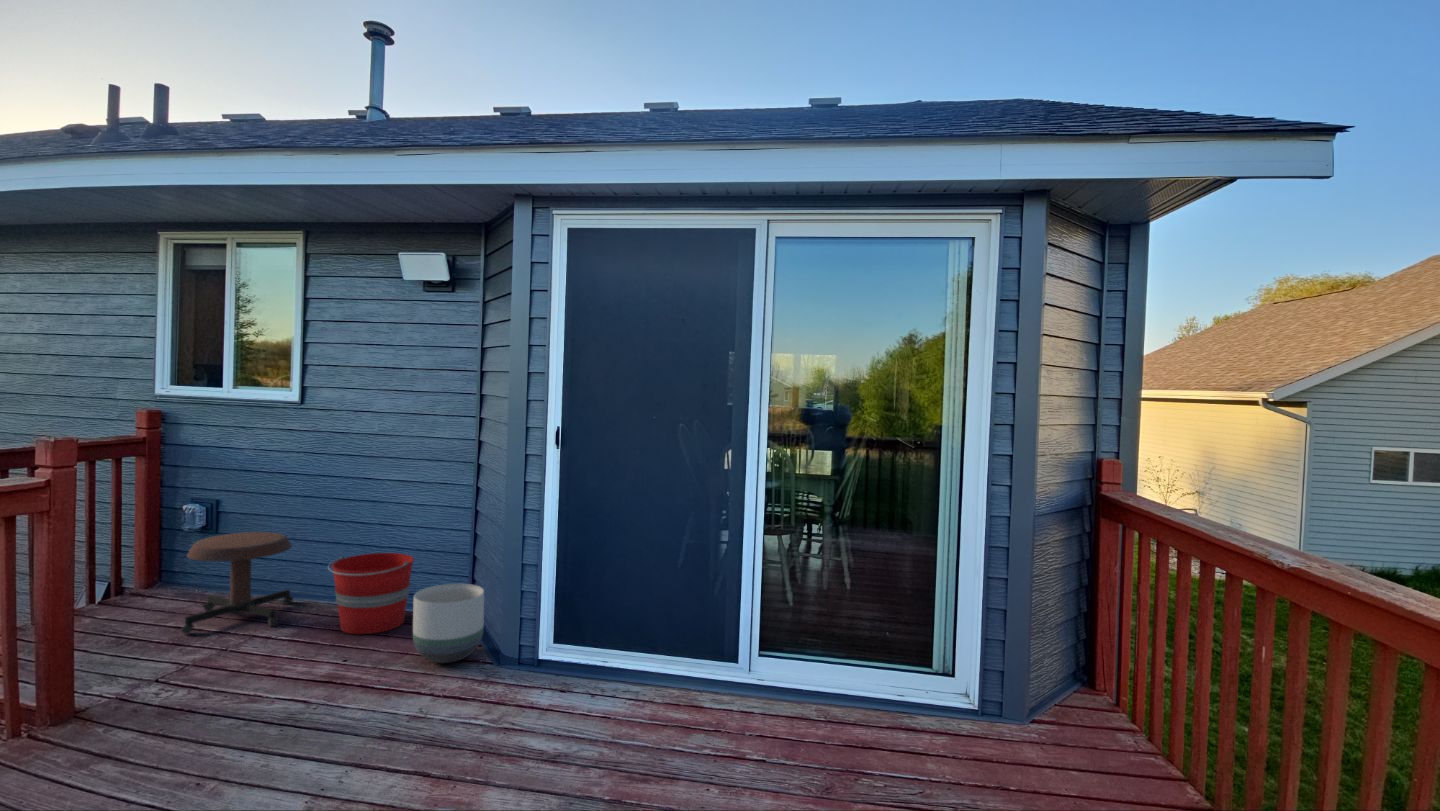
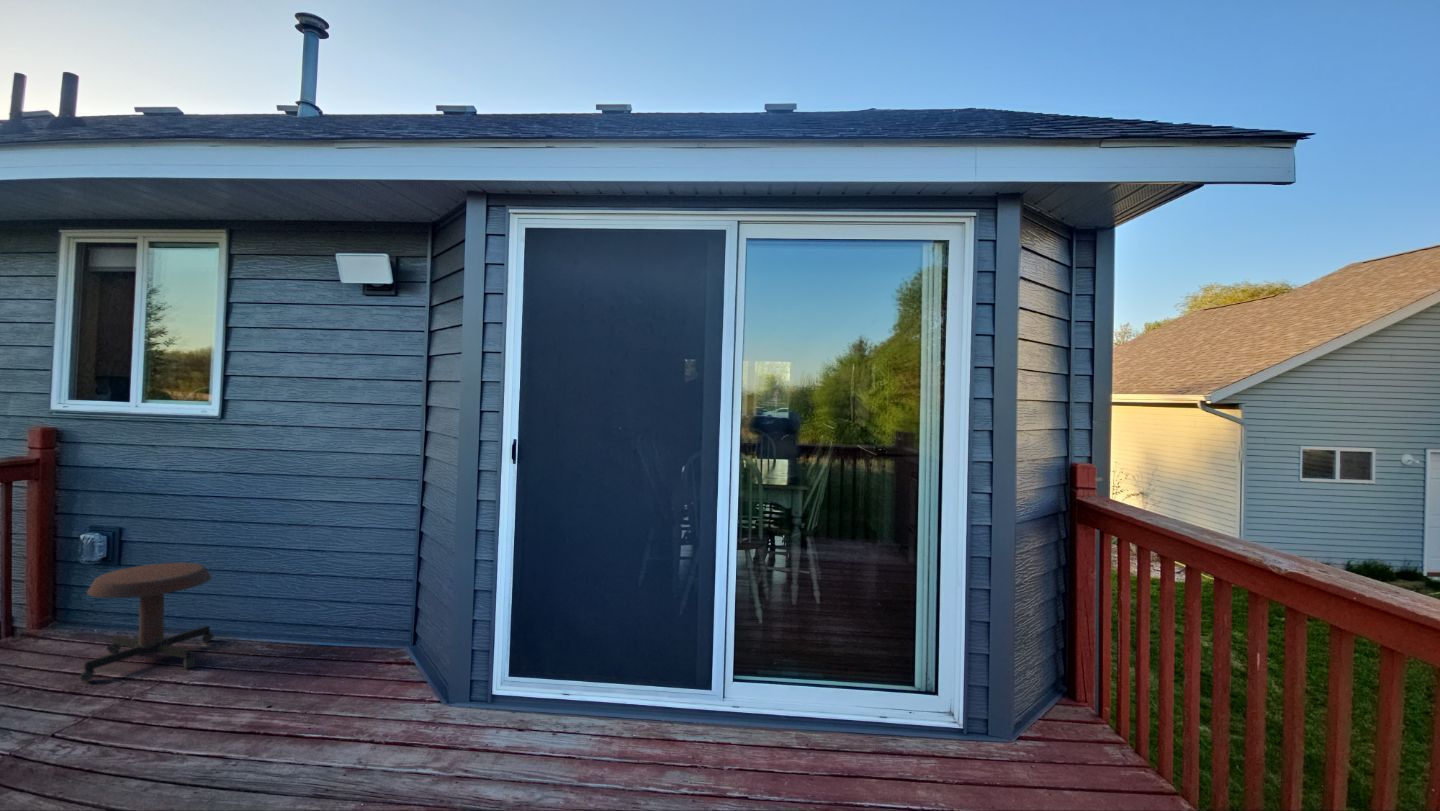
bucket: present [328,553,414,634] -> none [253,582,352,674]
planter: present [413,584,484,663] -> none [350,614,431,703]

